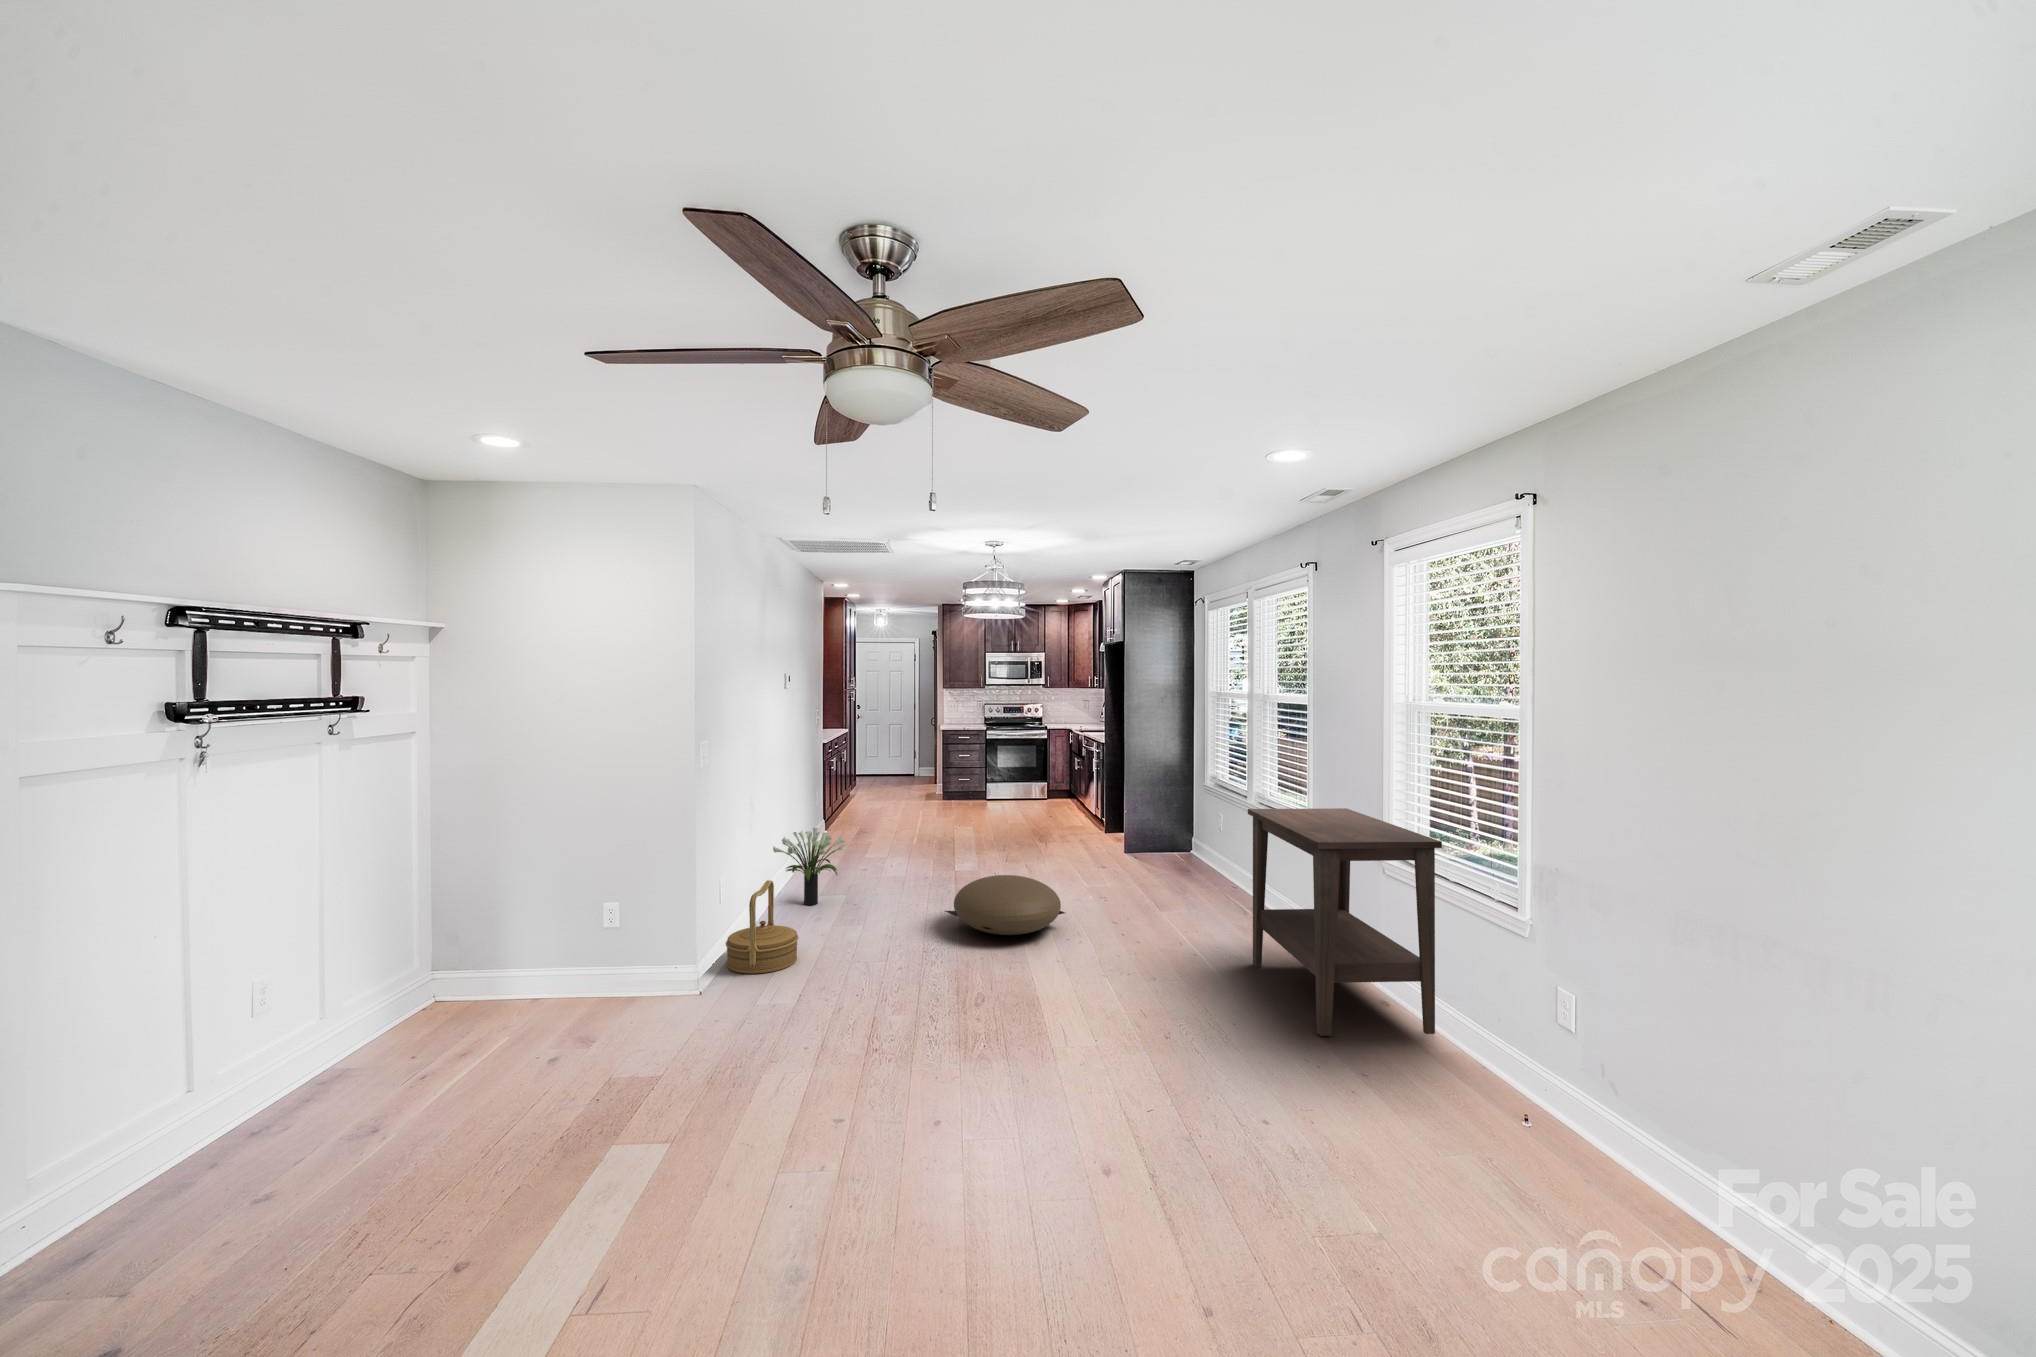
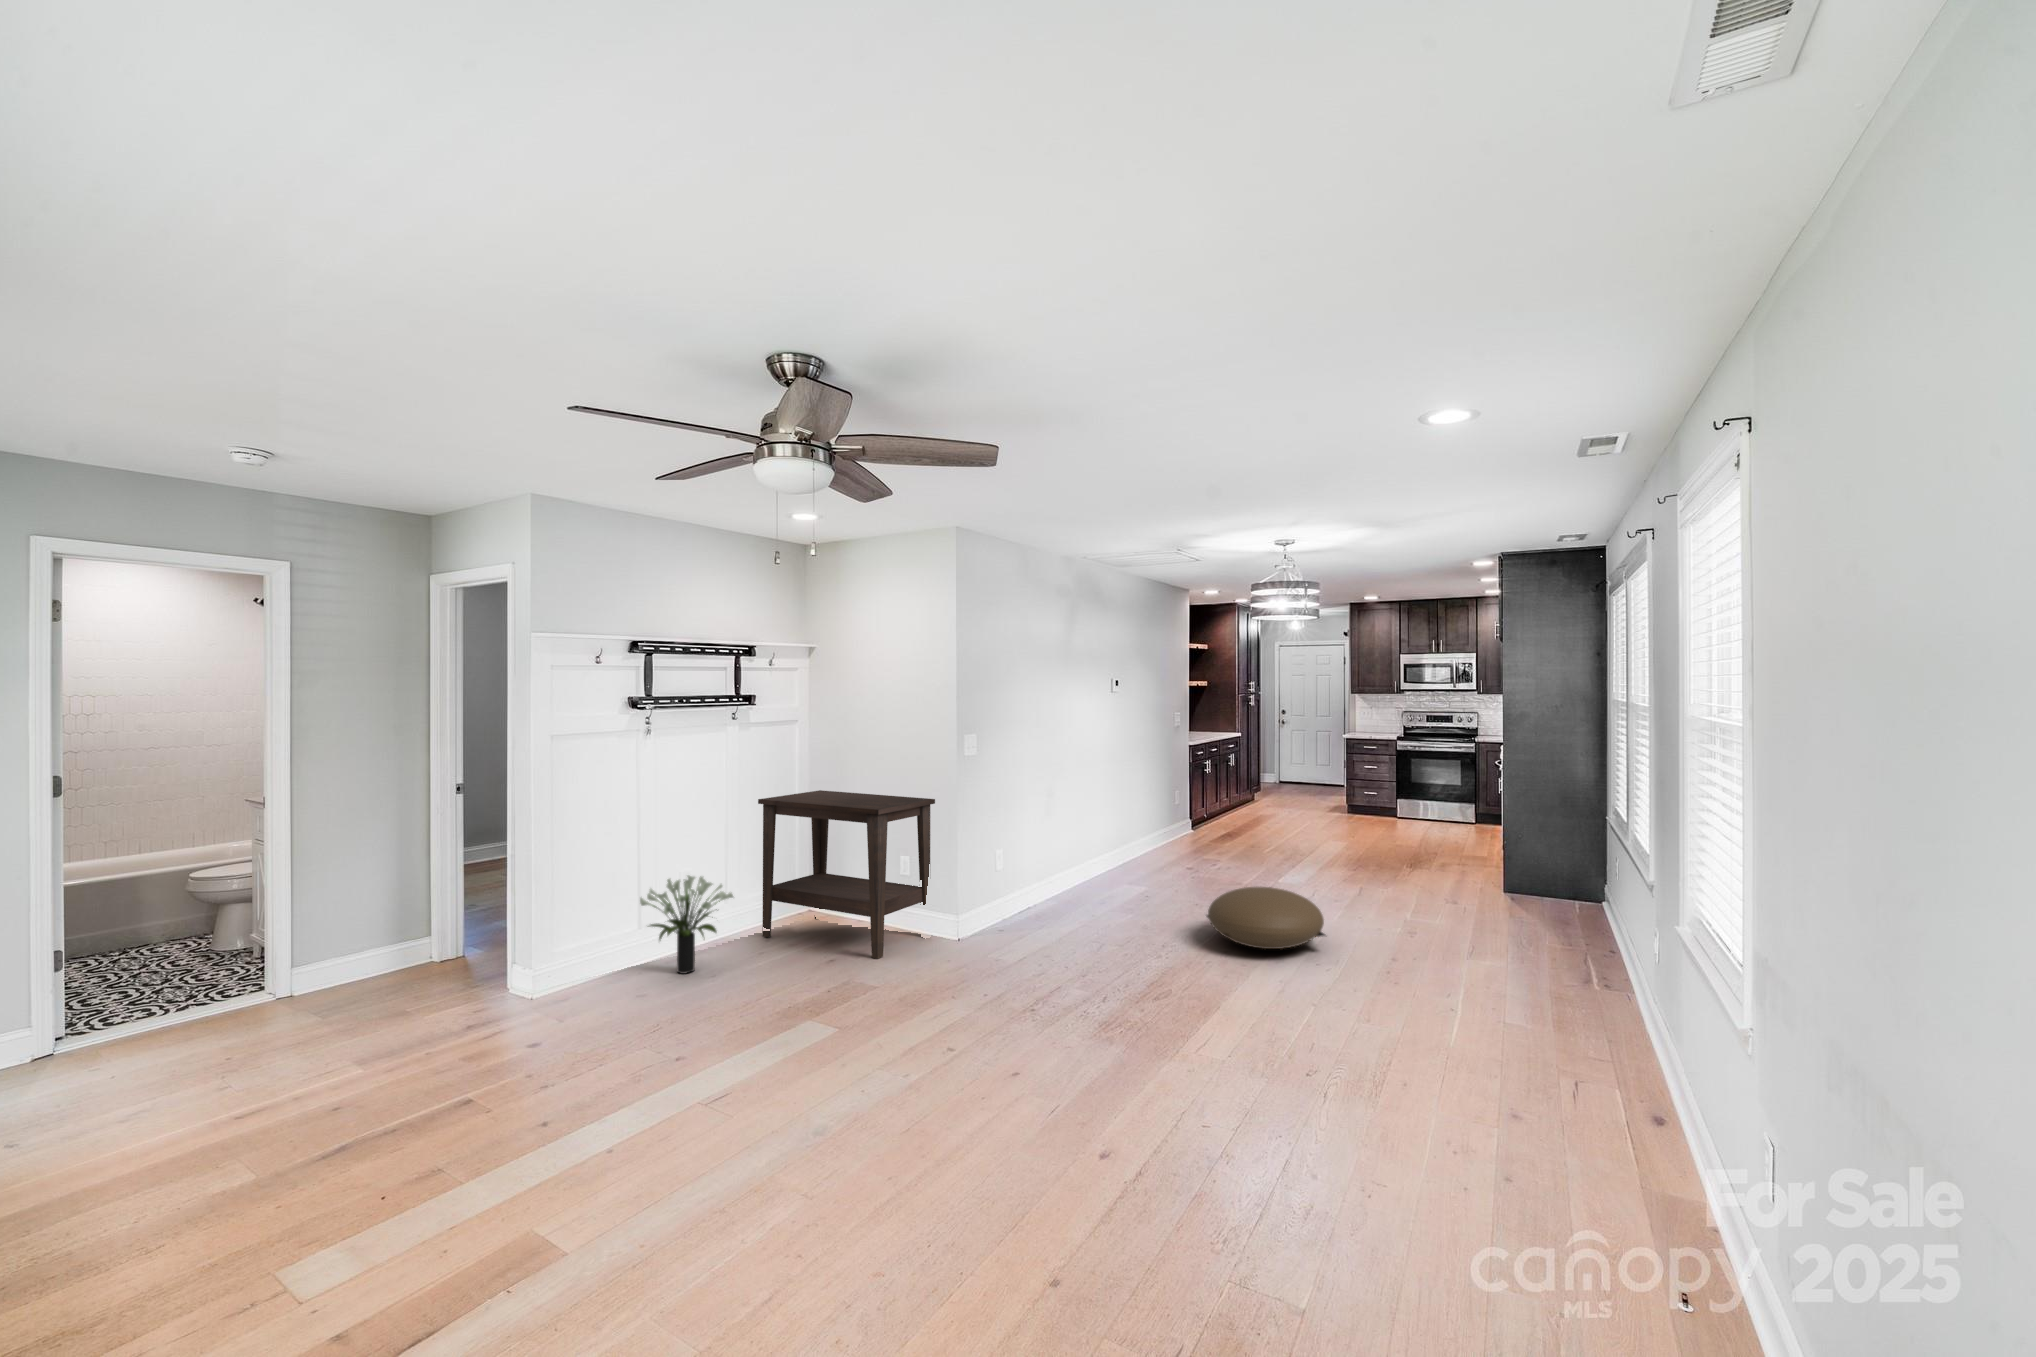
side table: present [1248,808,1442,1036] -> present [758,790,935,959]
potted plant: present [773,828,846,905] -> present [640,875,733,974]
woven basket: present [726,880,799,974] -> none [995,860,1055,938]

